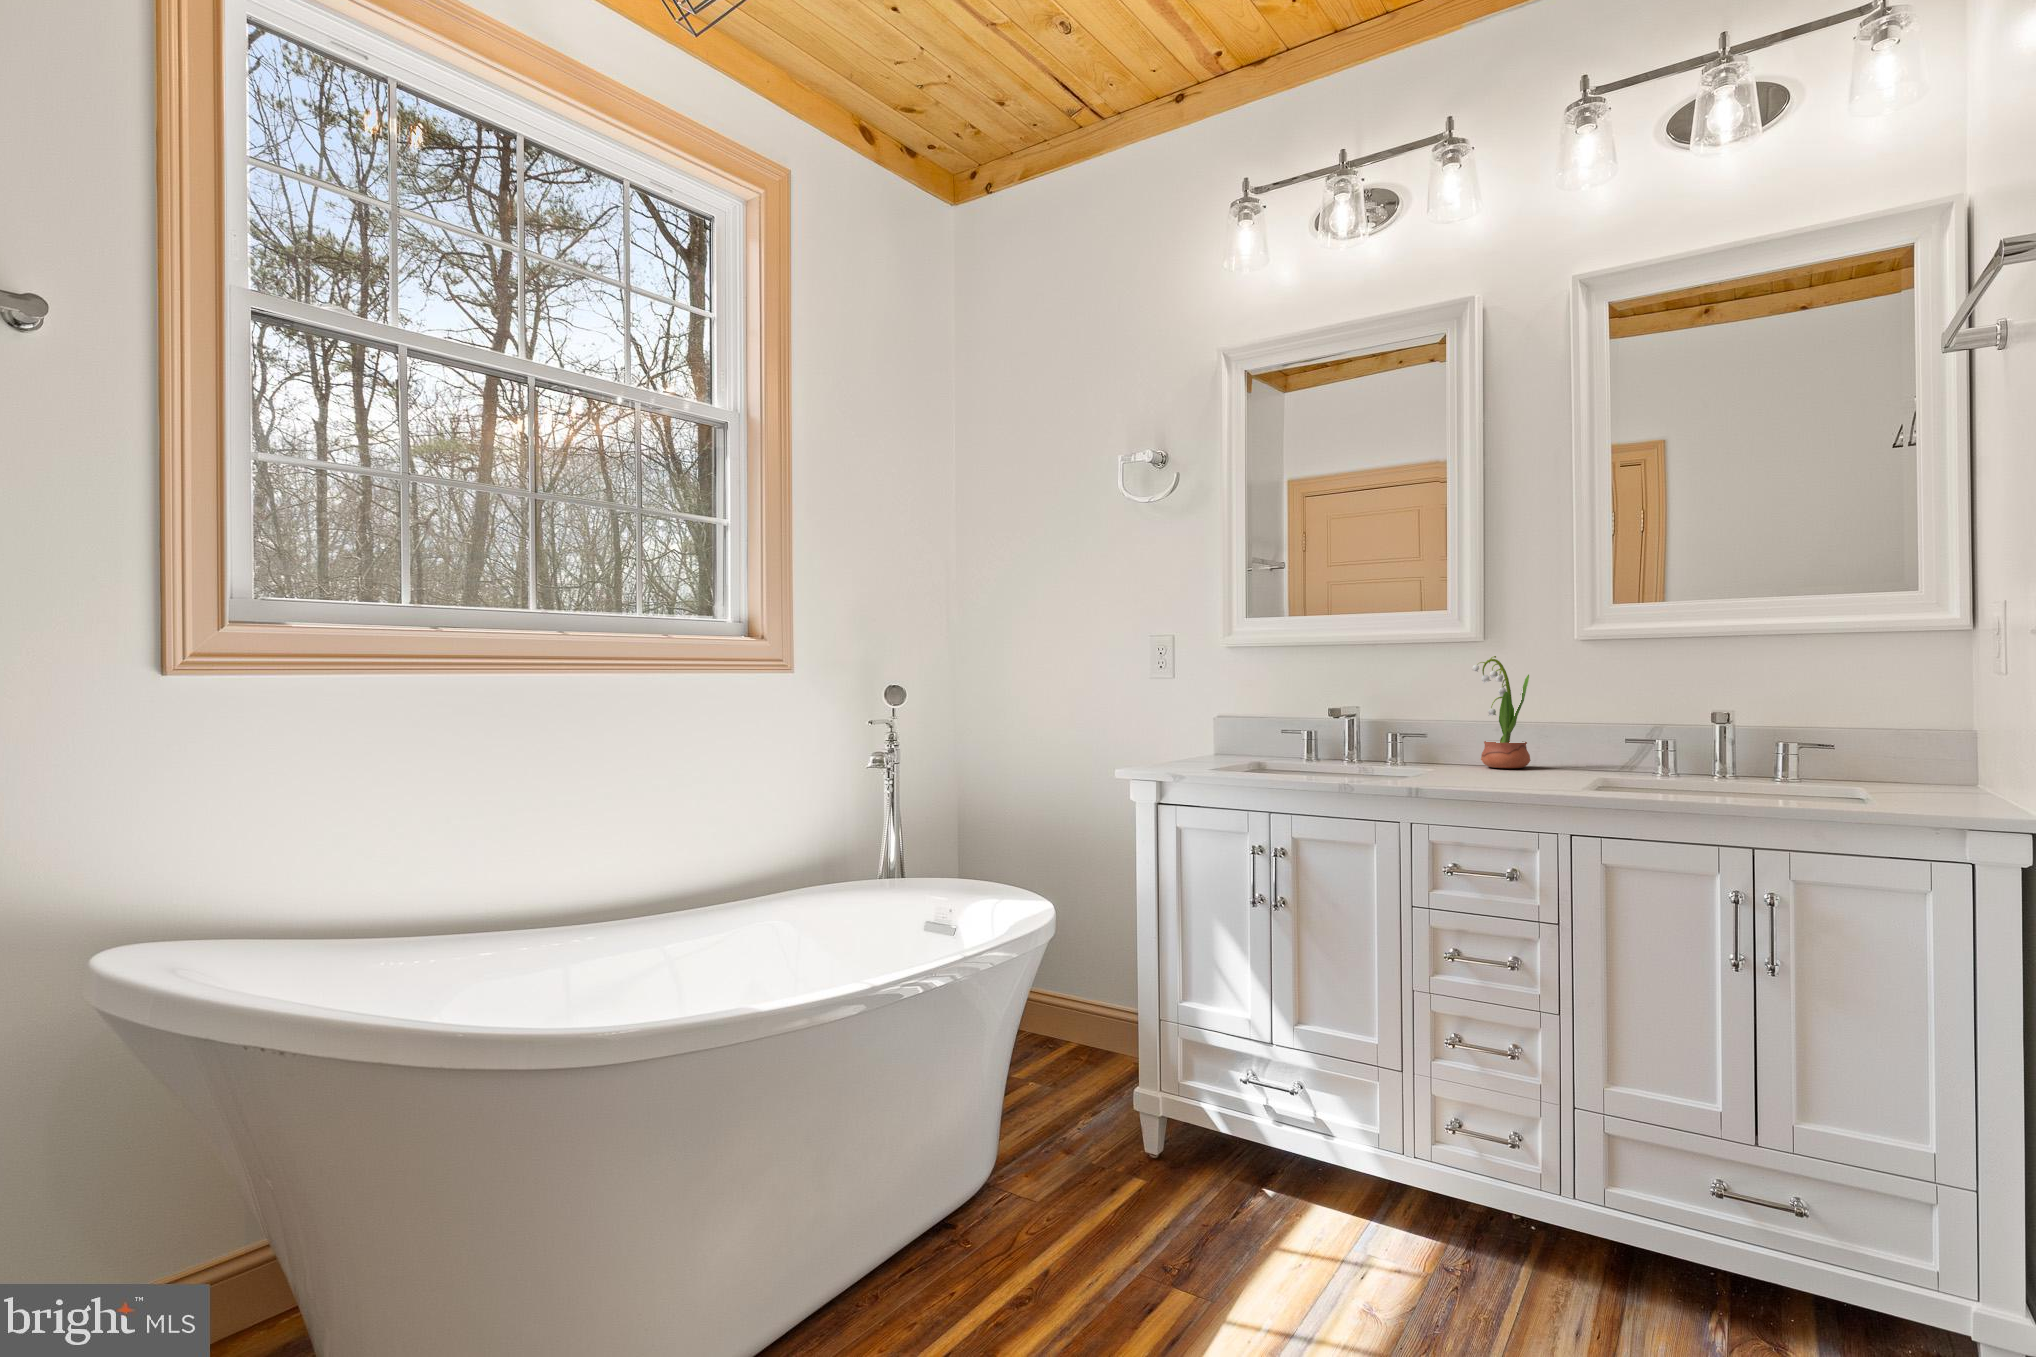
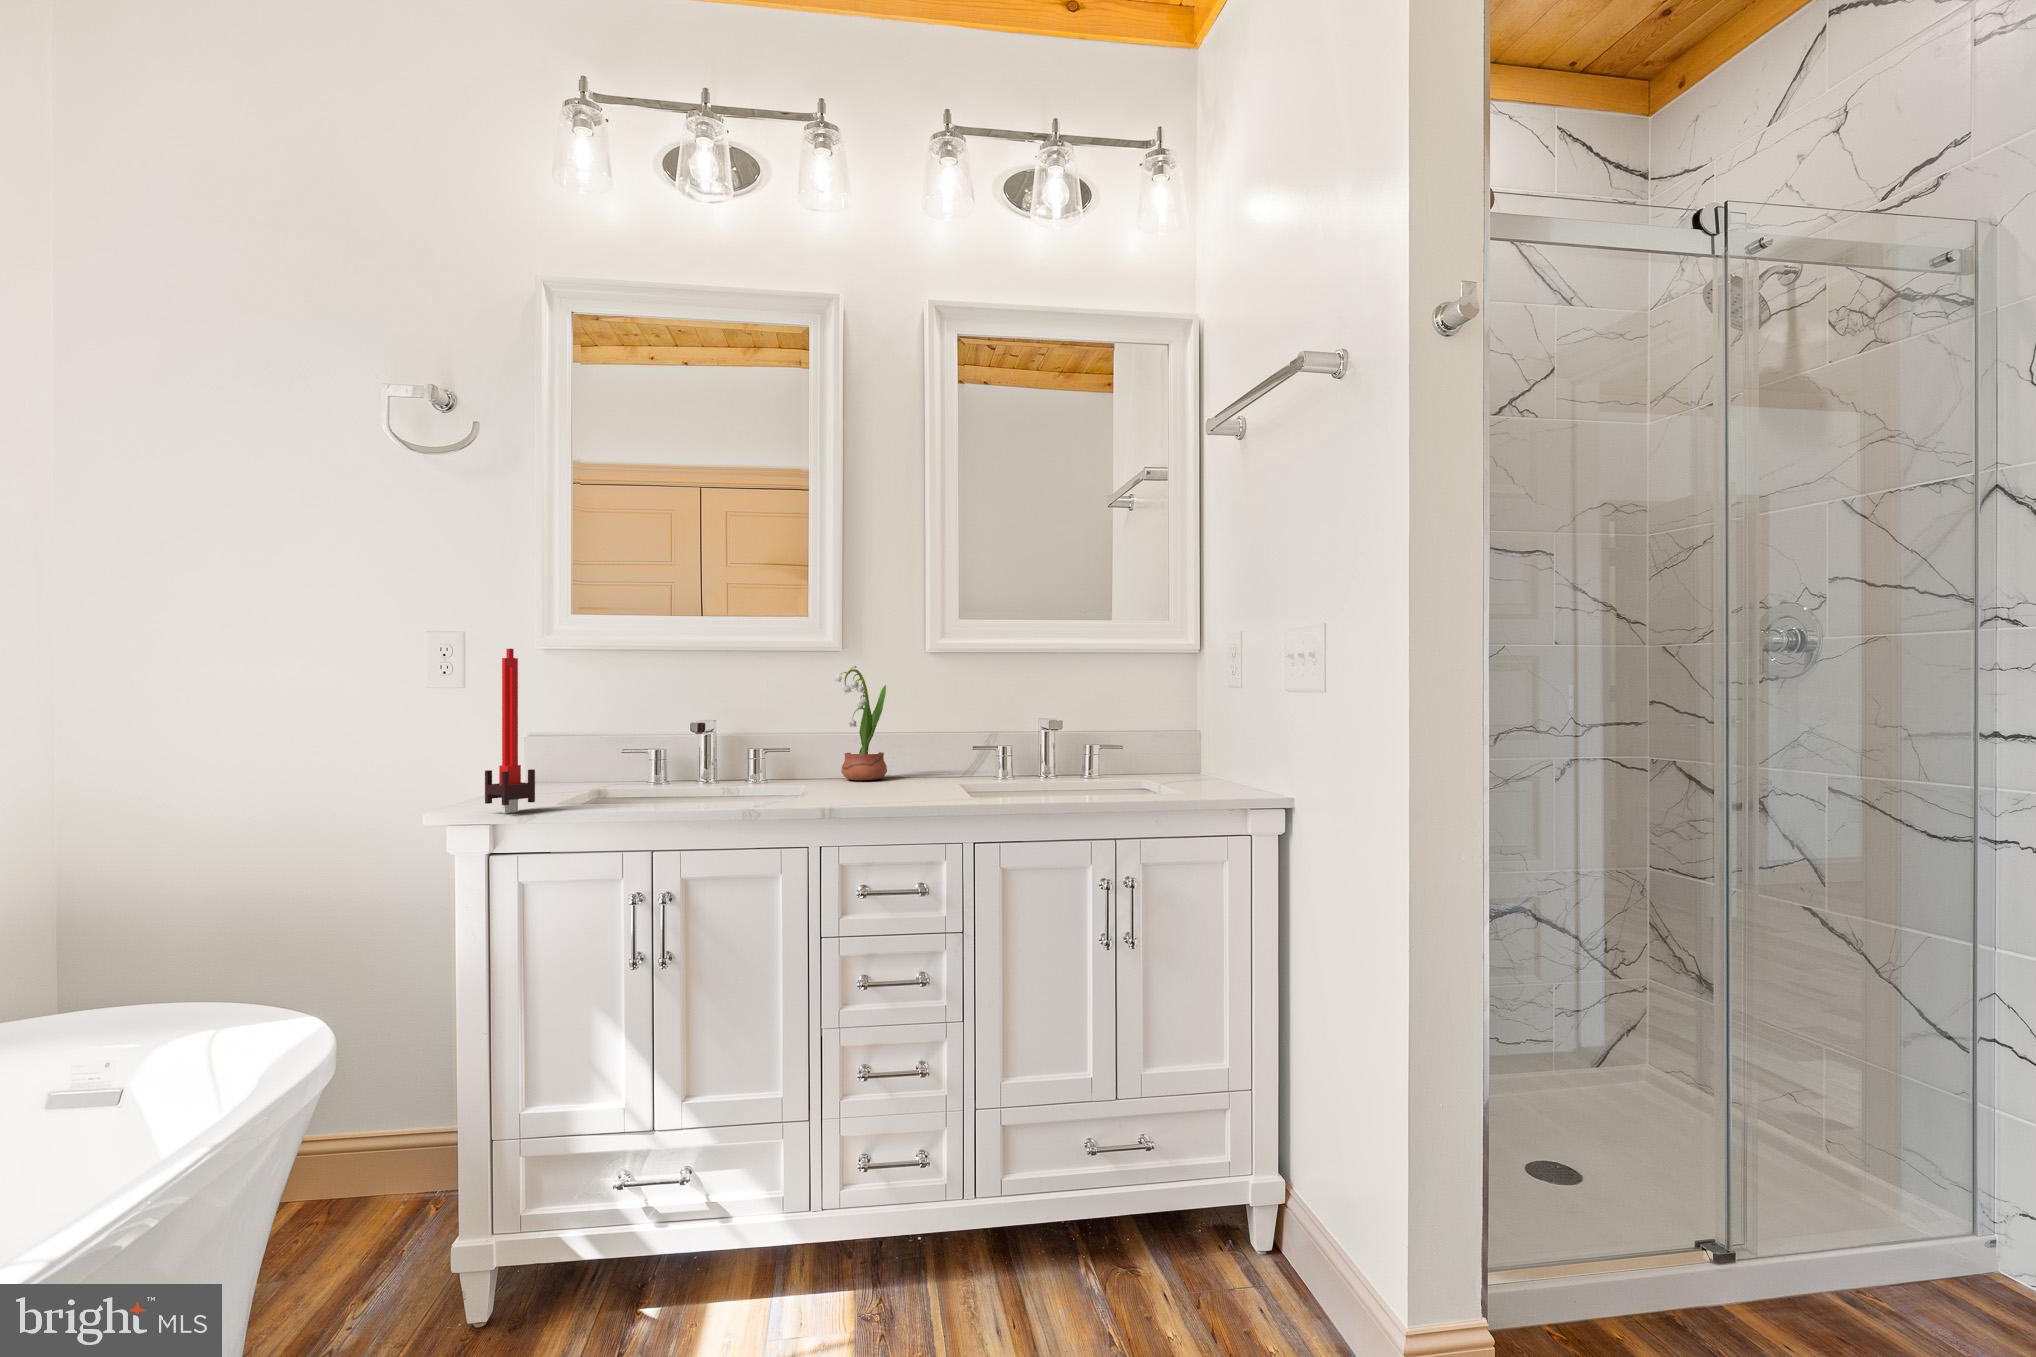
candle: none [1154,647,1188,772] -> present [485,649,535,813]

